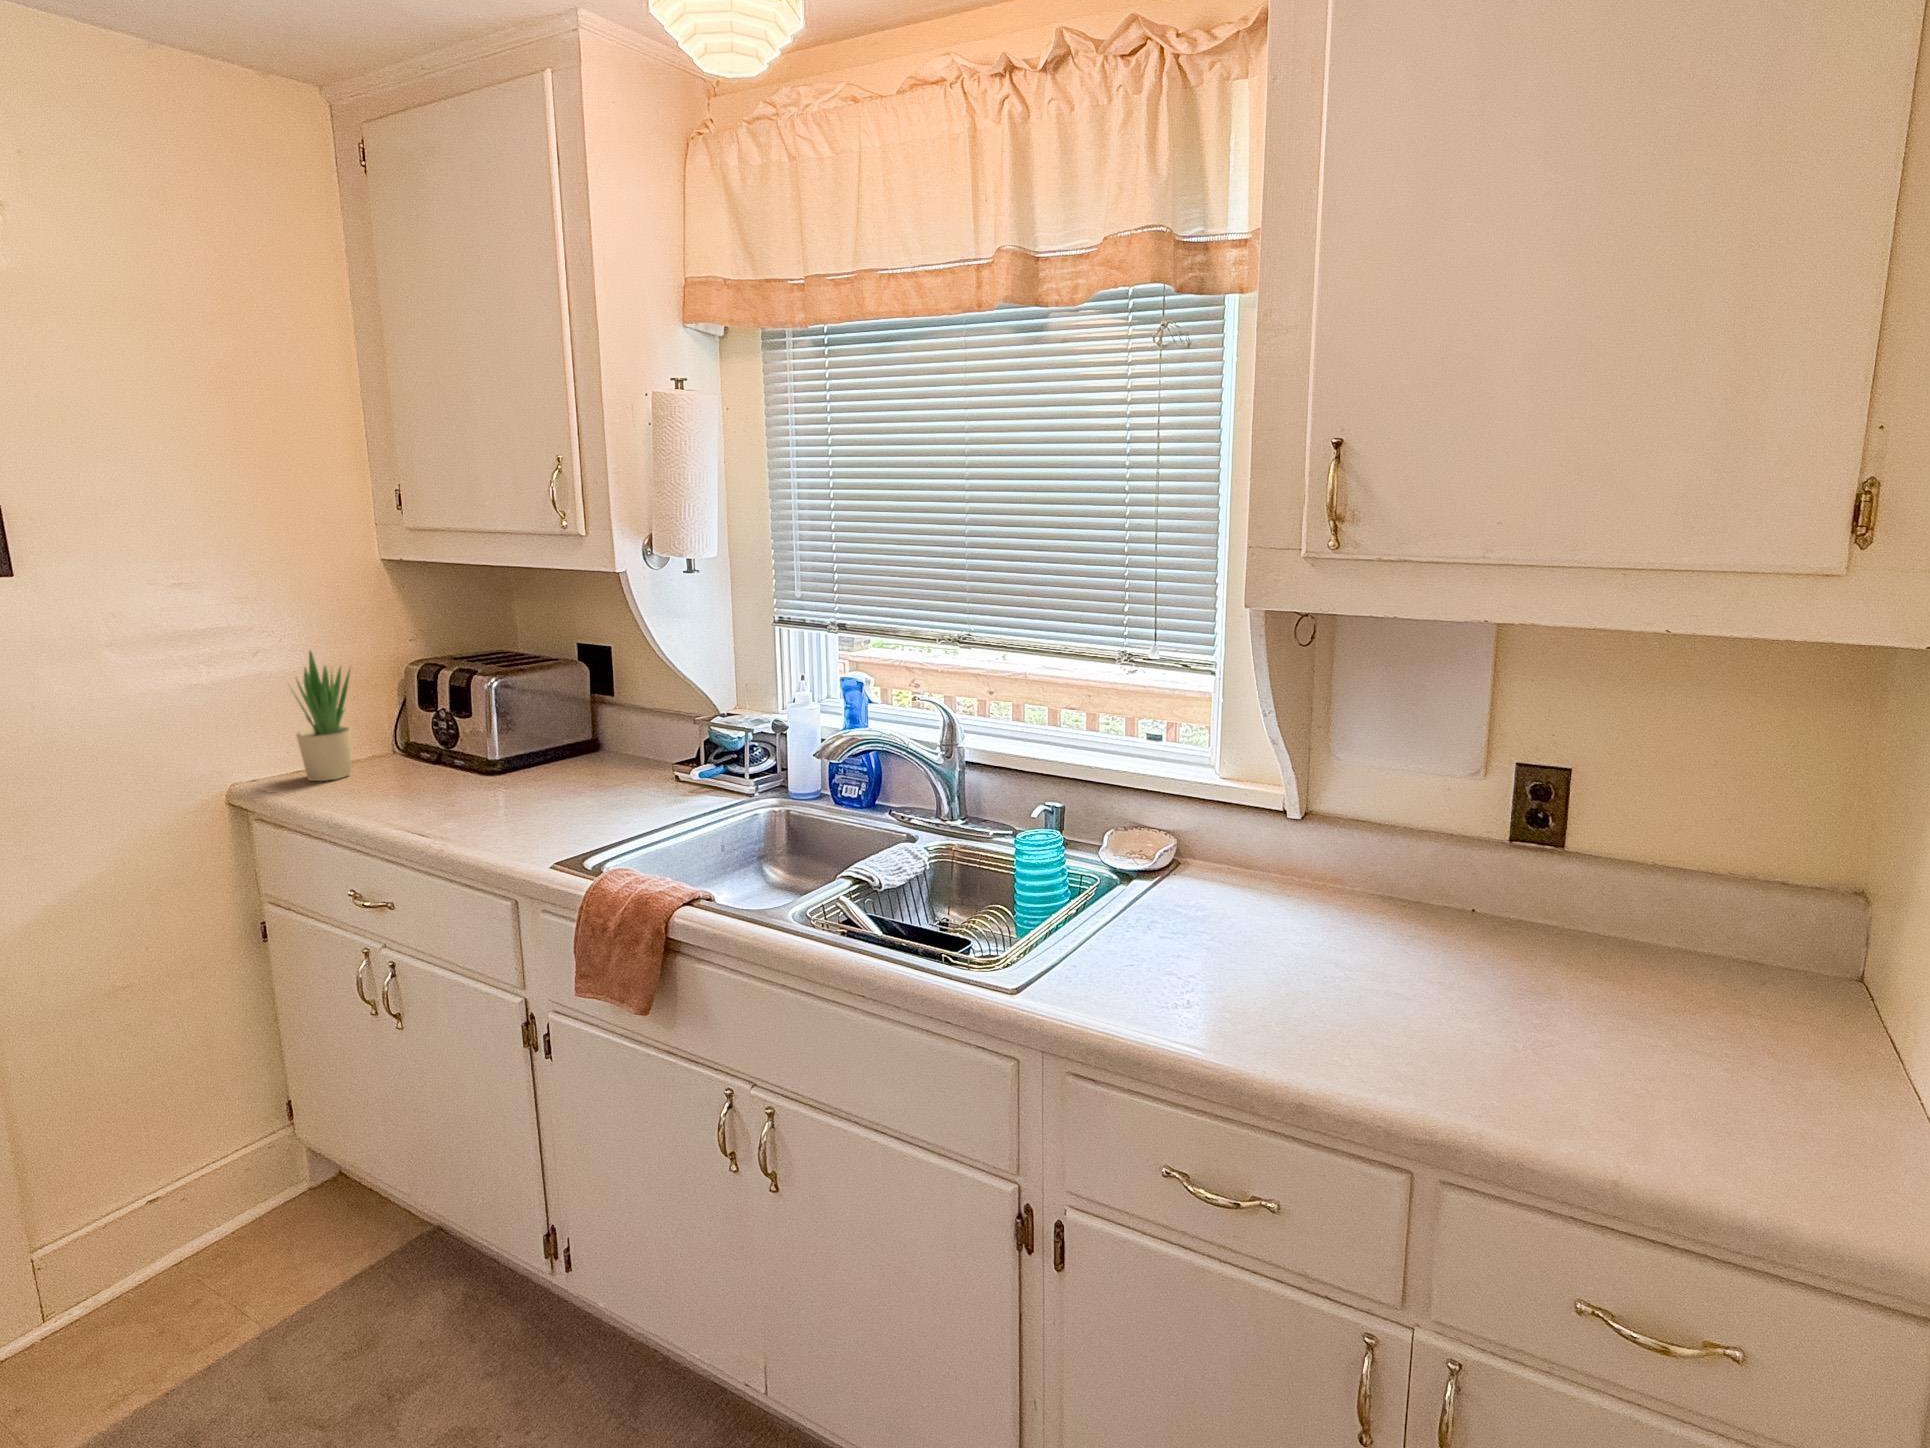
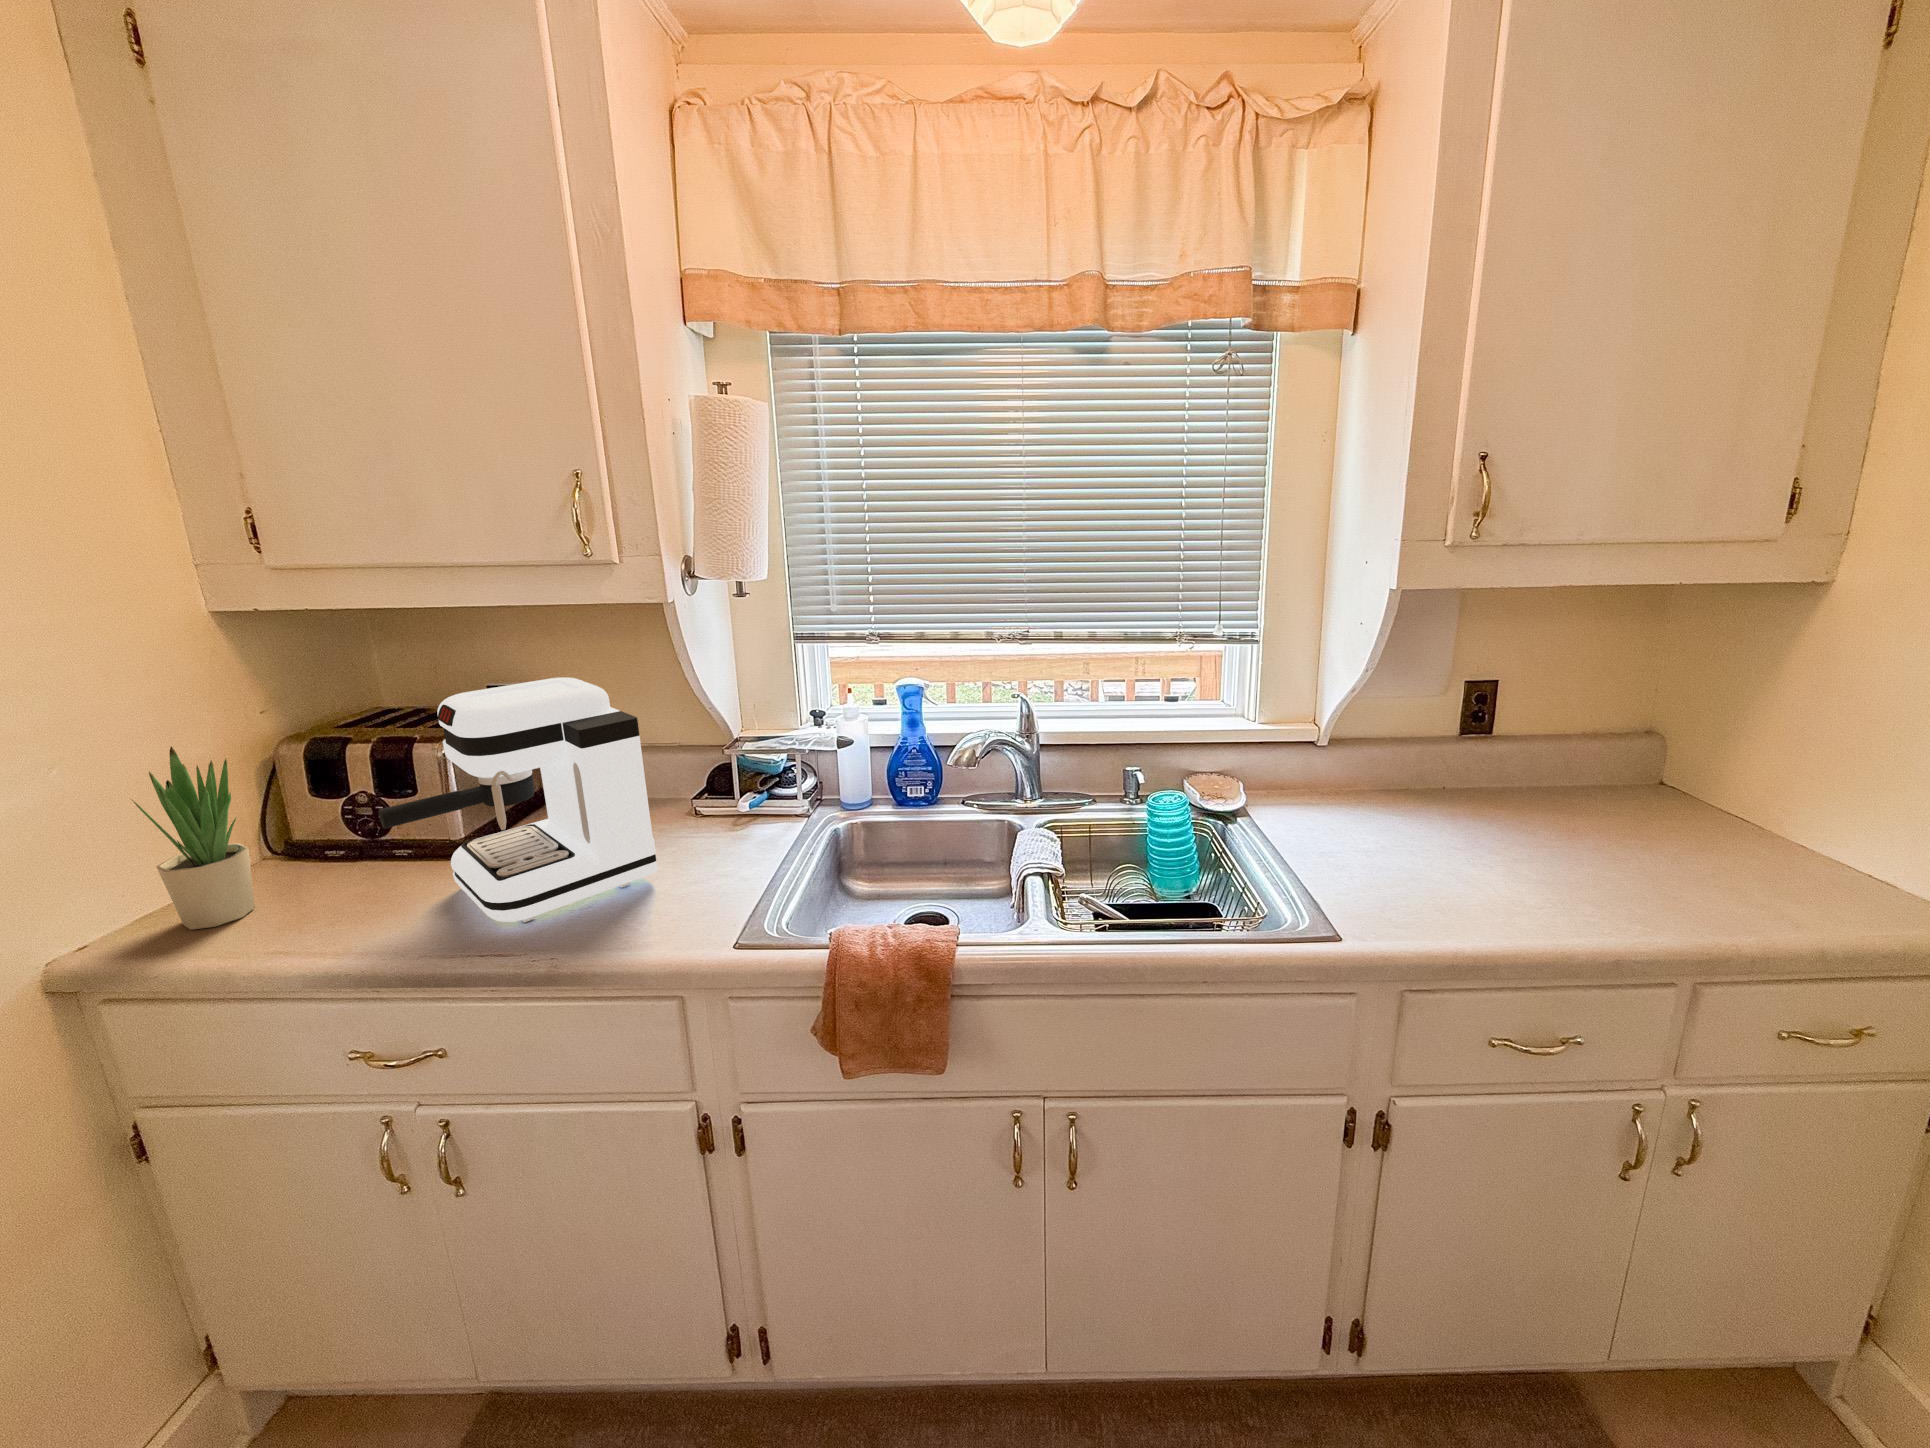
coffee maker: none [387,632,577,819] -> present [378,677,657,923]

